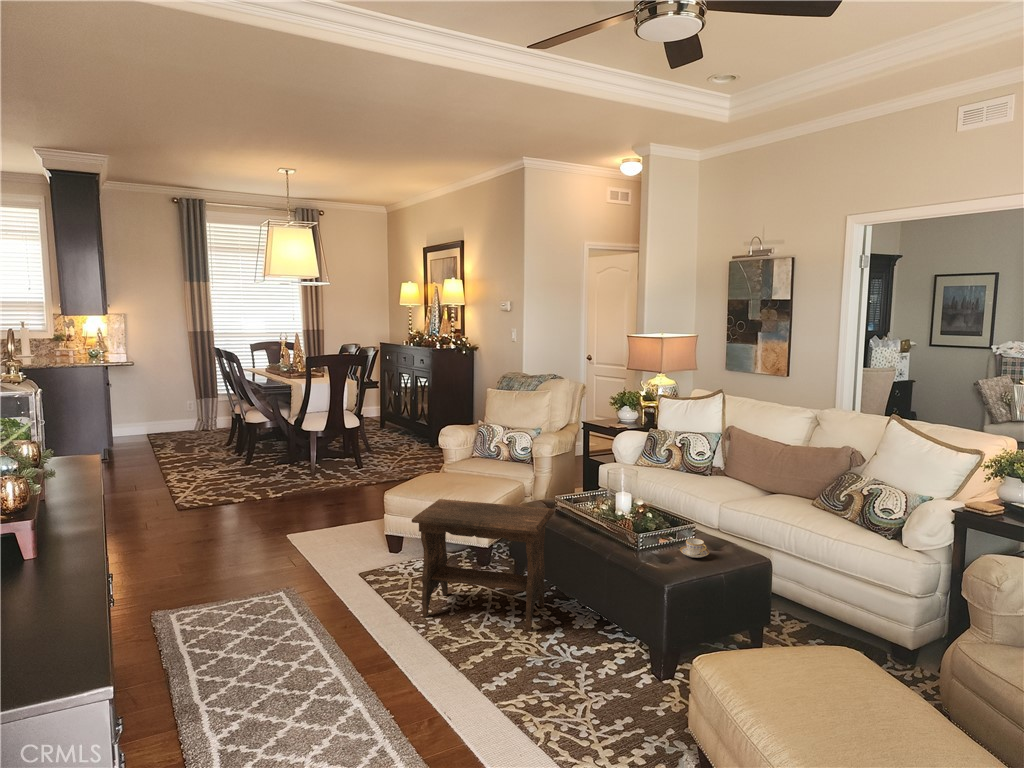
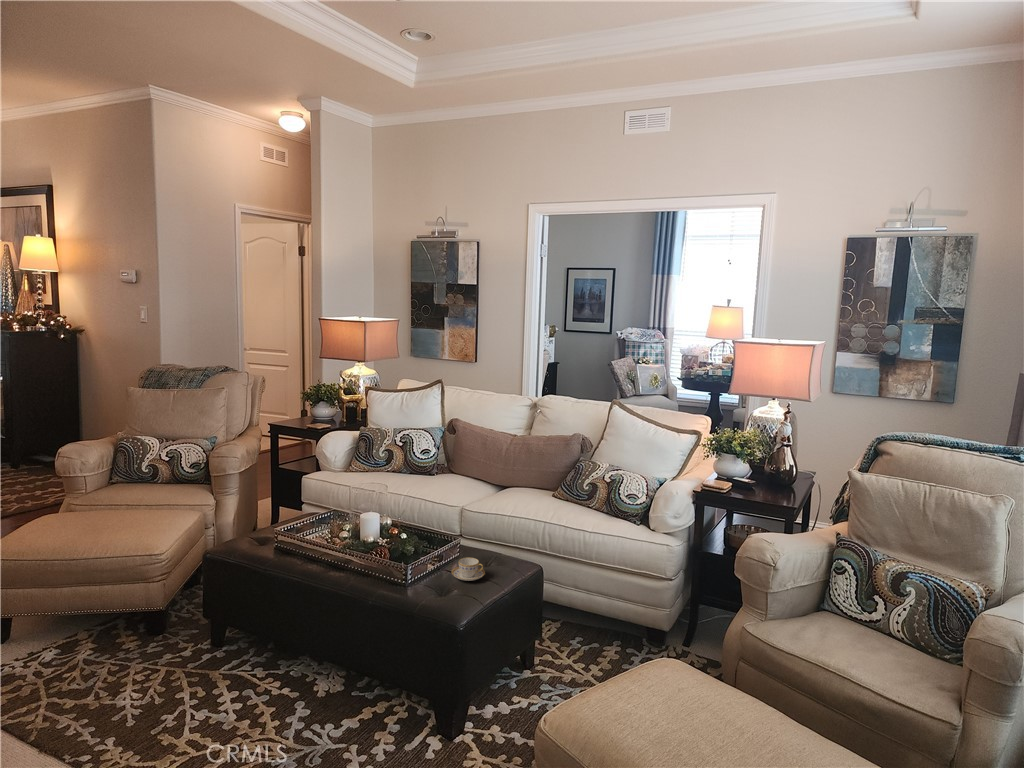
footstool: present [412,499,554,632] -> none [58,546,278,743]

